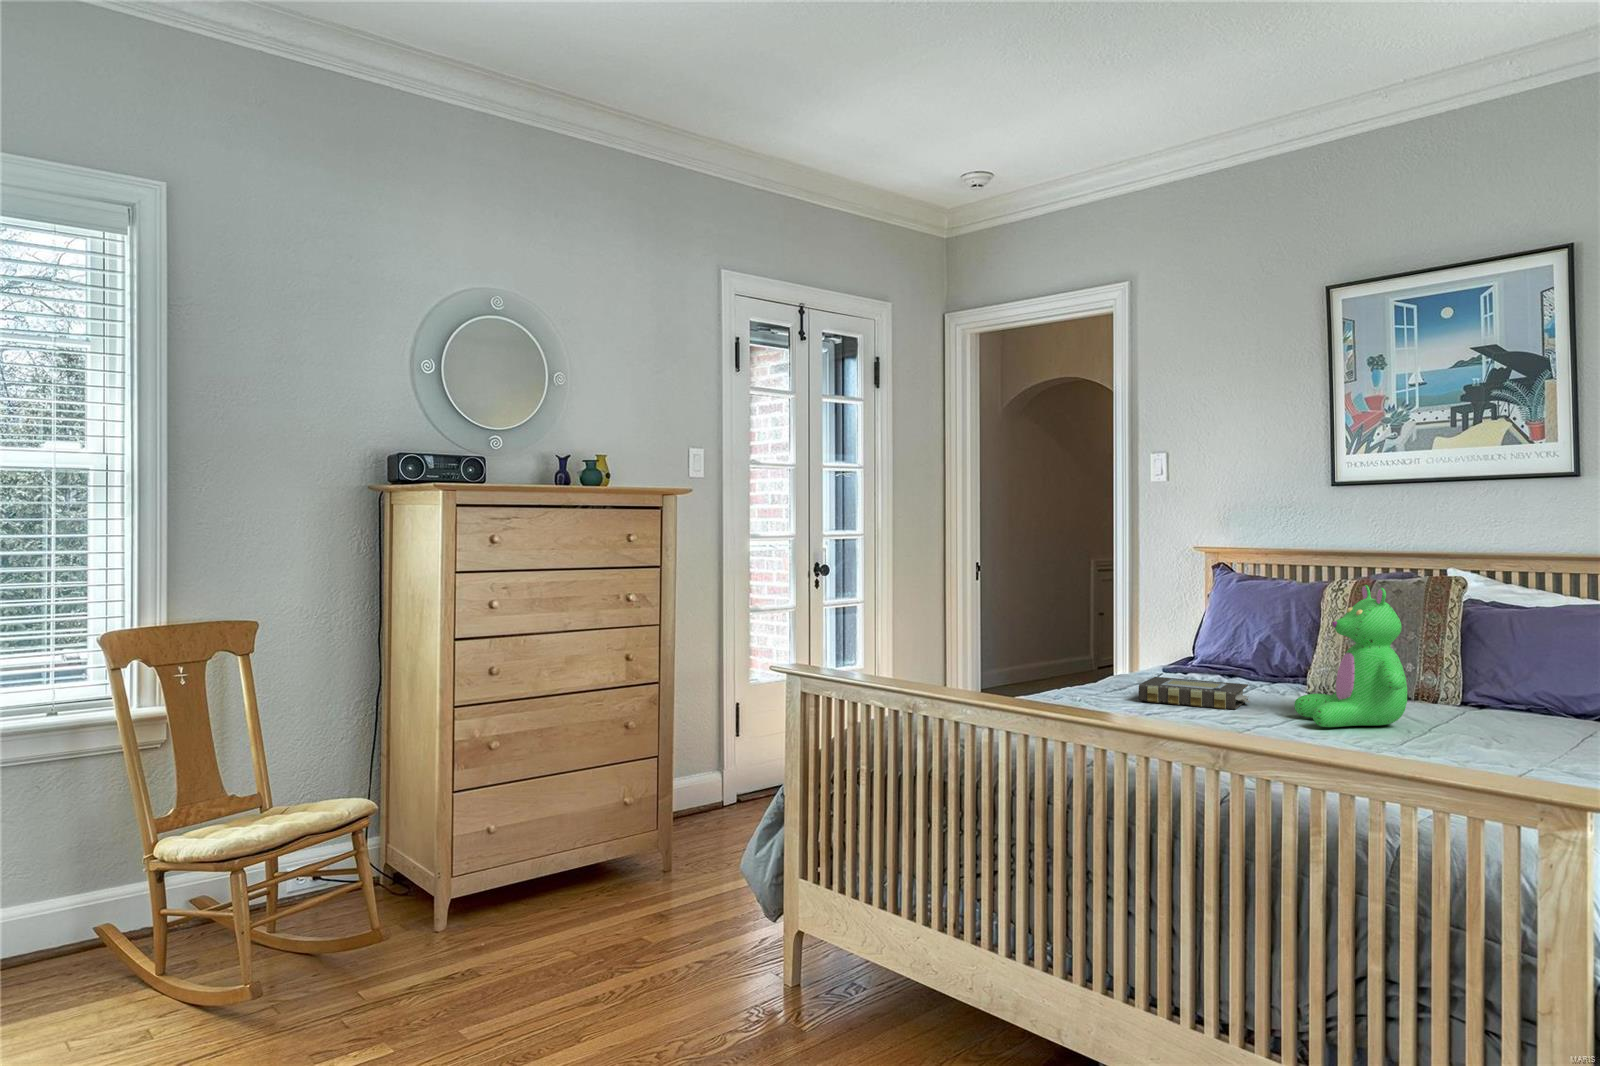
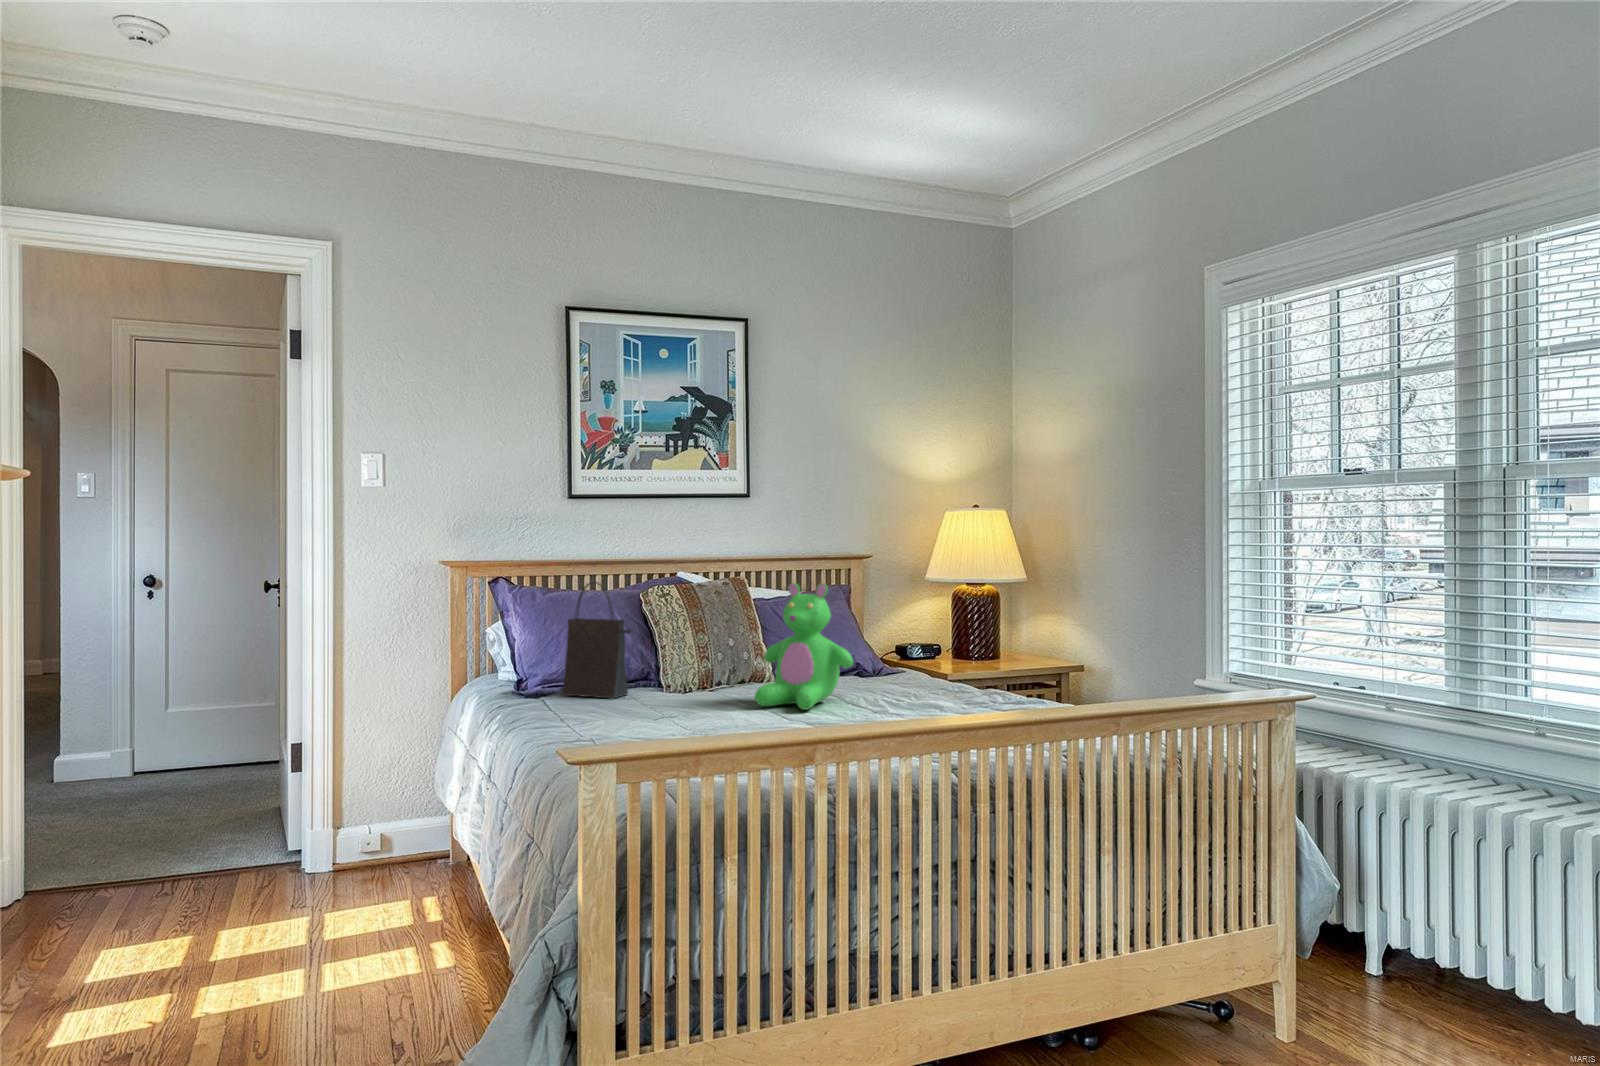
handbag: none [1209,572,1258,687] -> present [562,582,631,698]
book: present [1138,677,1249,710] -> none [586,689,700,722]

